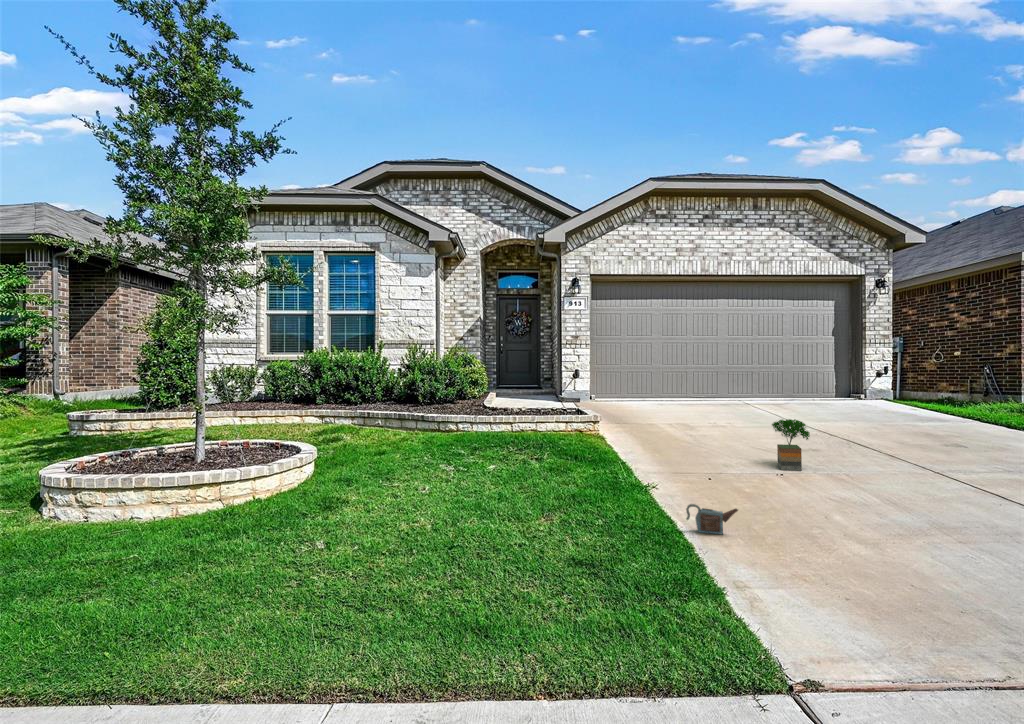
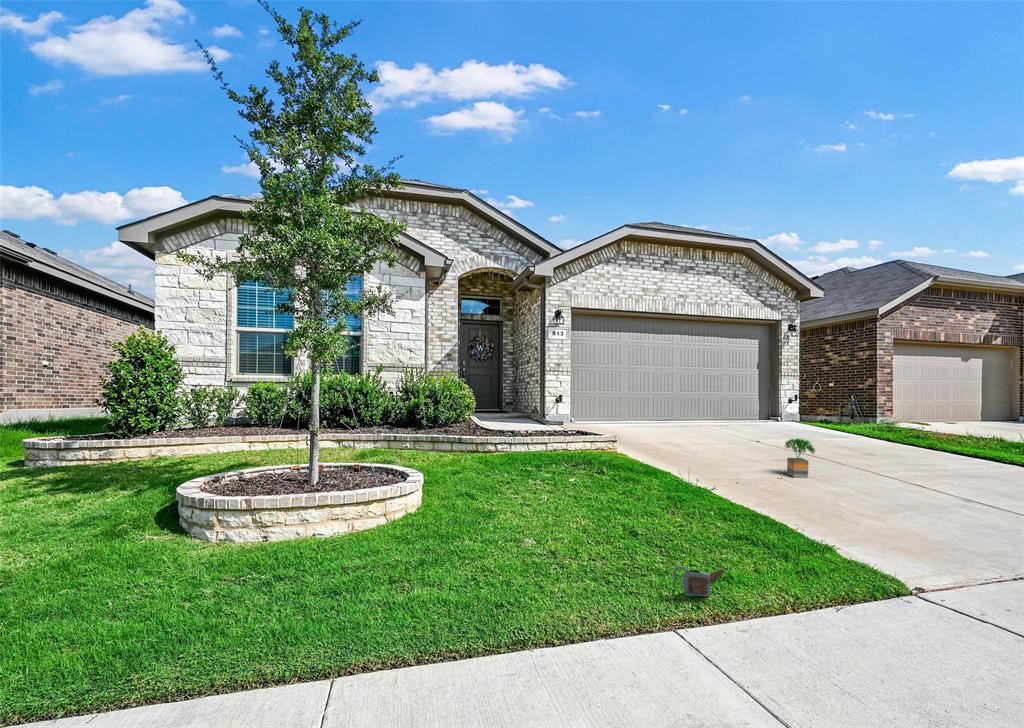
watering can: present [686,504,738,535] -> present [673,566,725,597]

